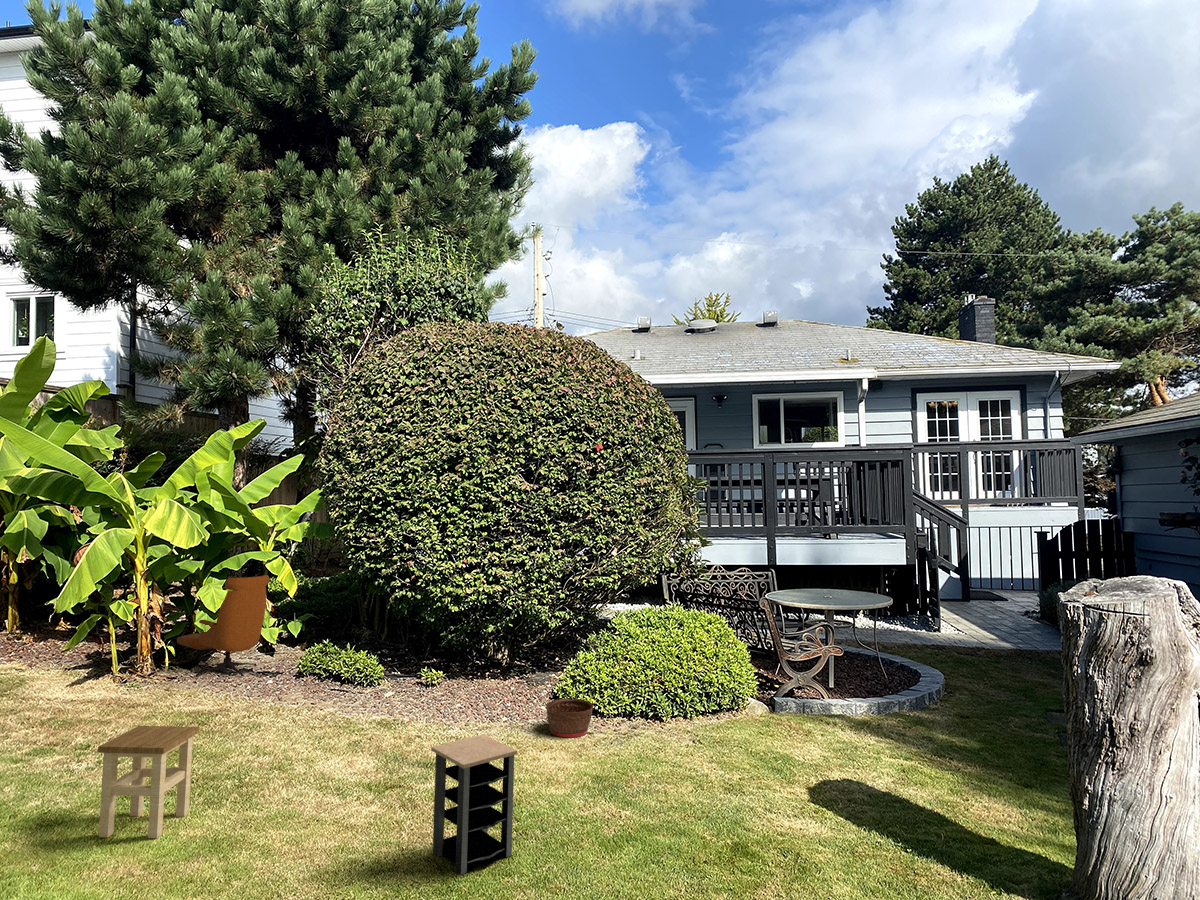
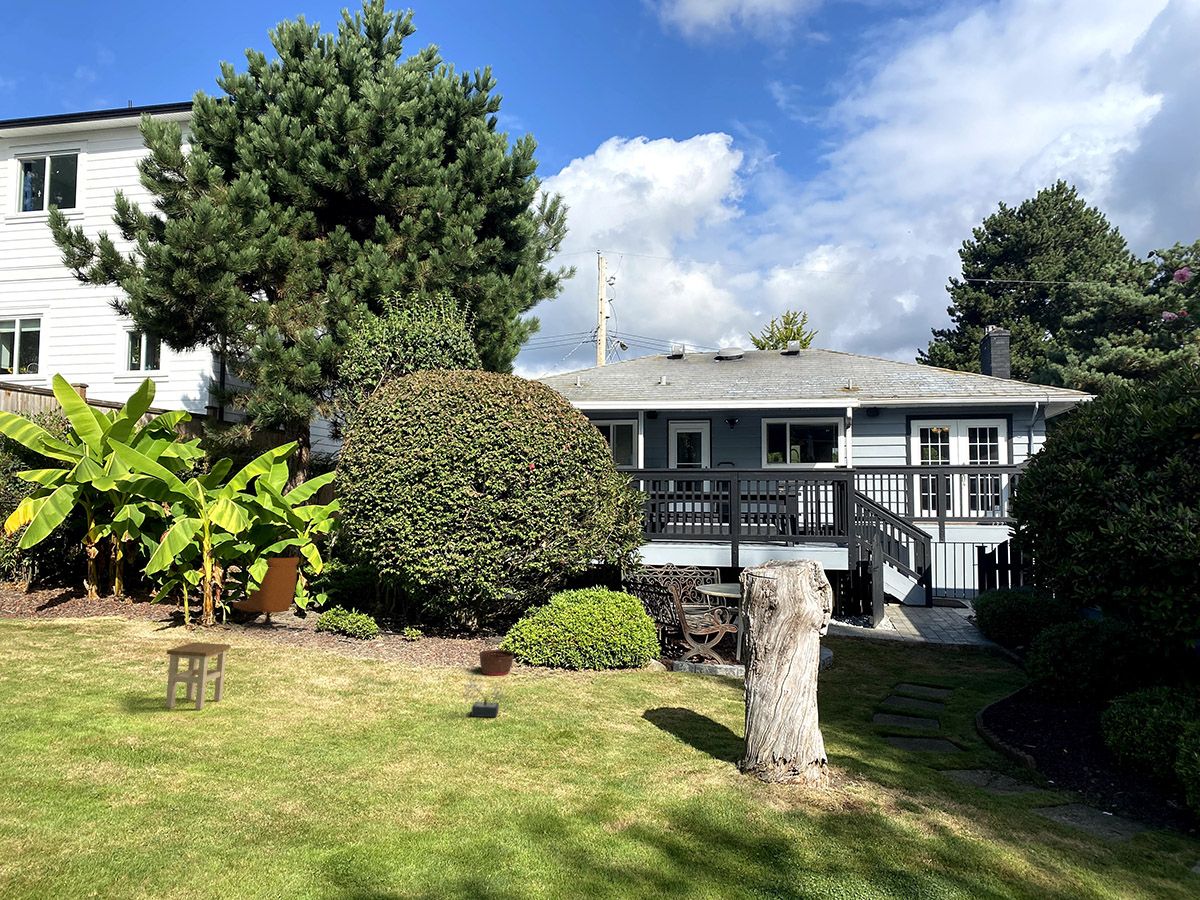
side table: present [431,735,517,875] -> none [367,654,422,735]
decorative plant: none [564,757,629,820] -> present [463,677,505,717]

